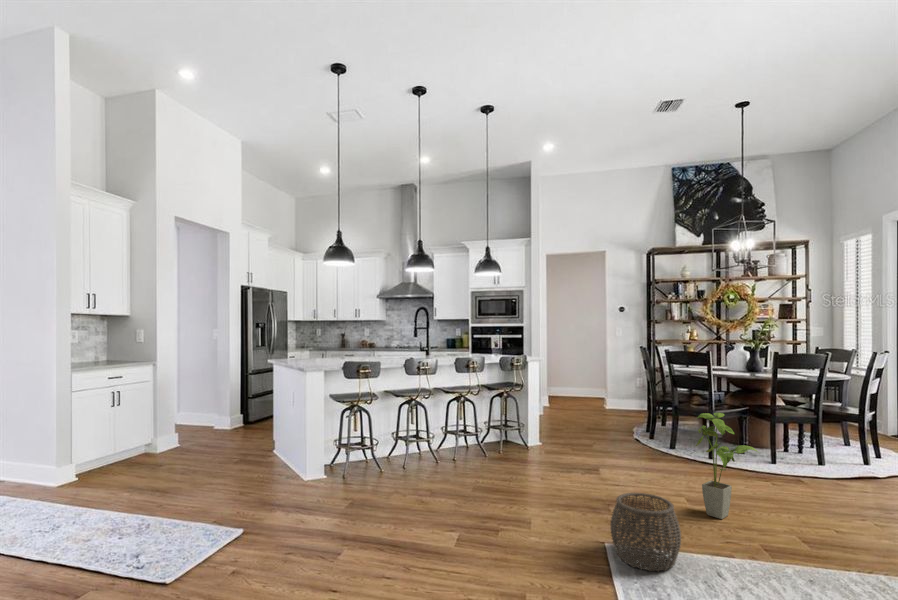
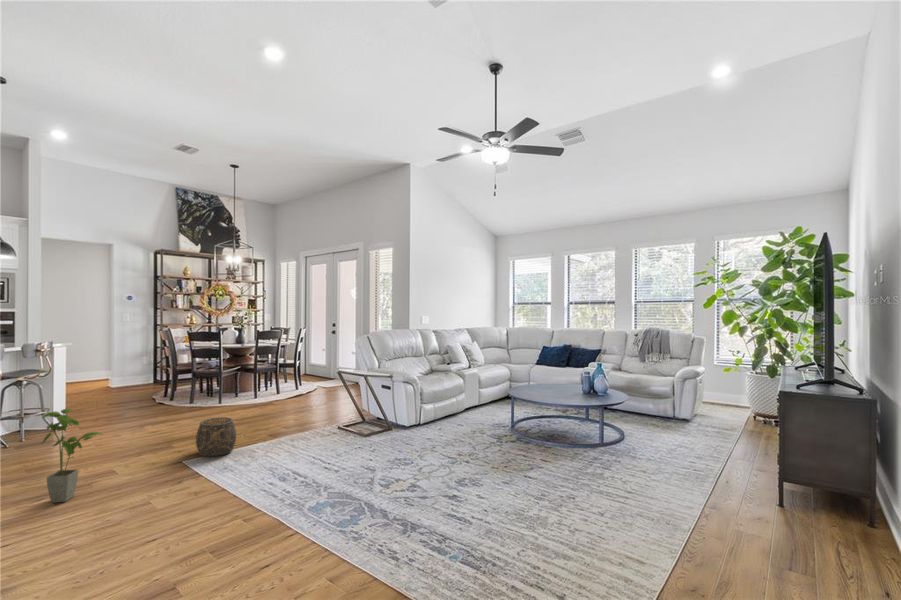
house plant: present [696,412,758,519] -> present [42,409,102,503]

